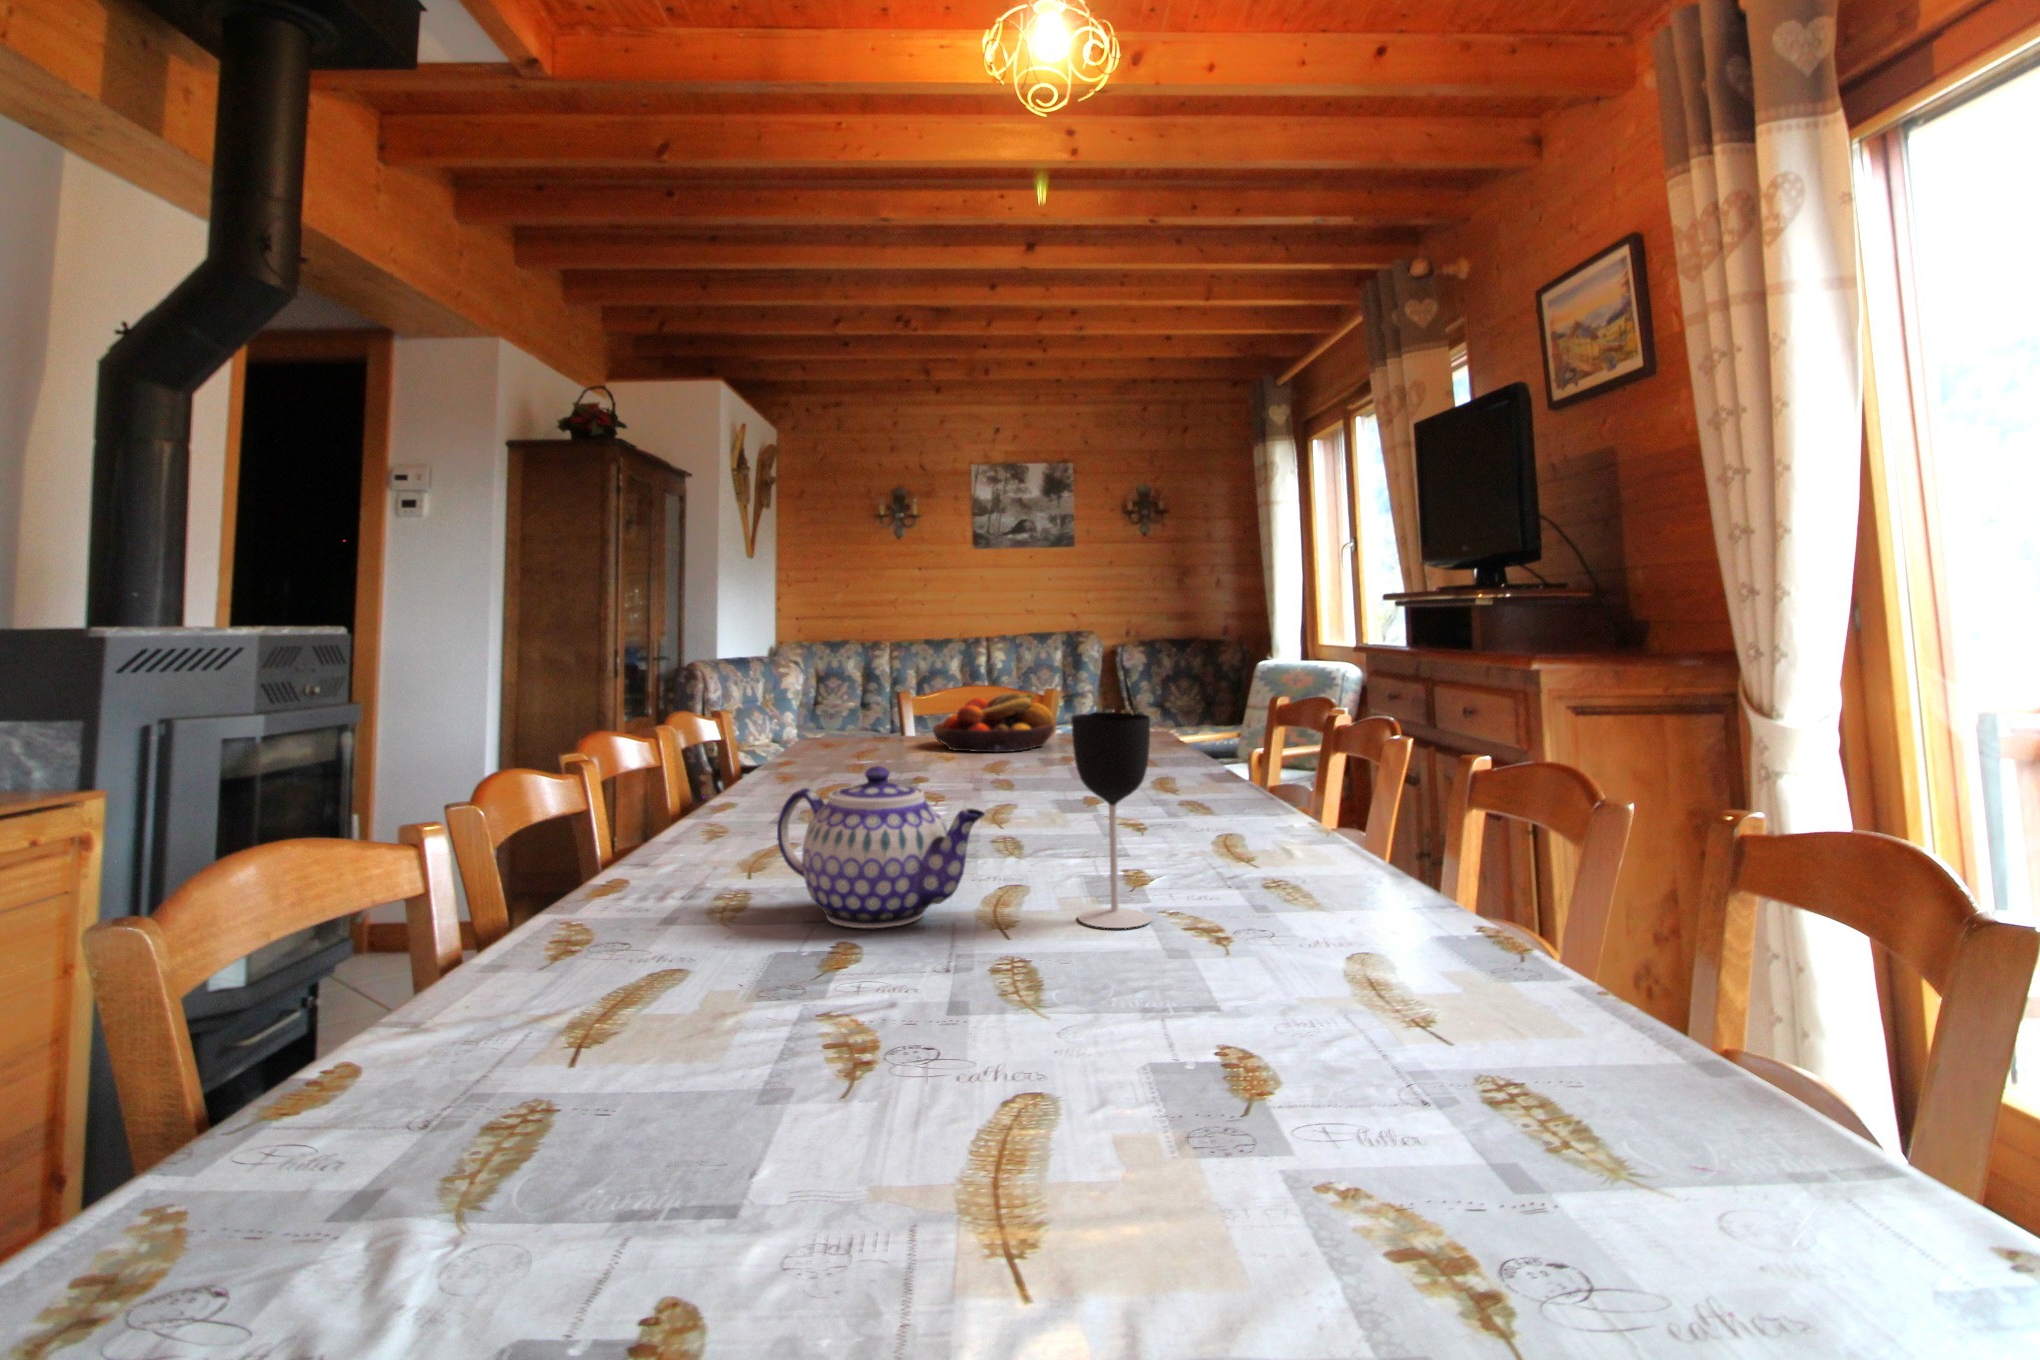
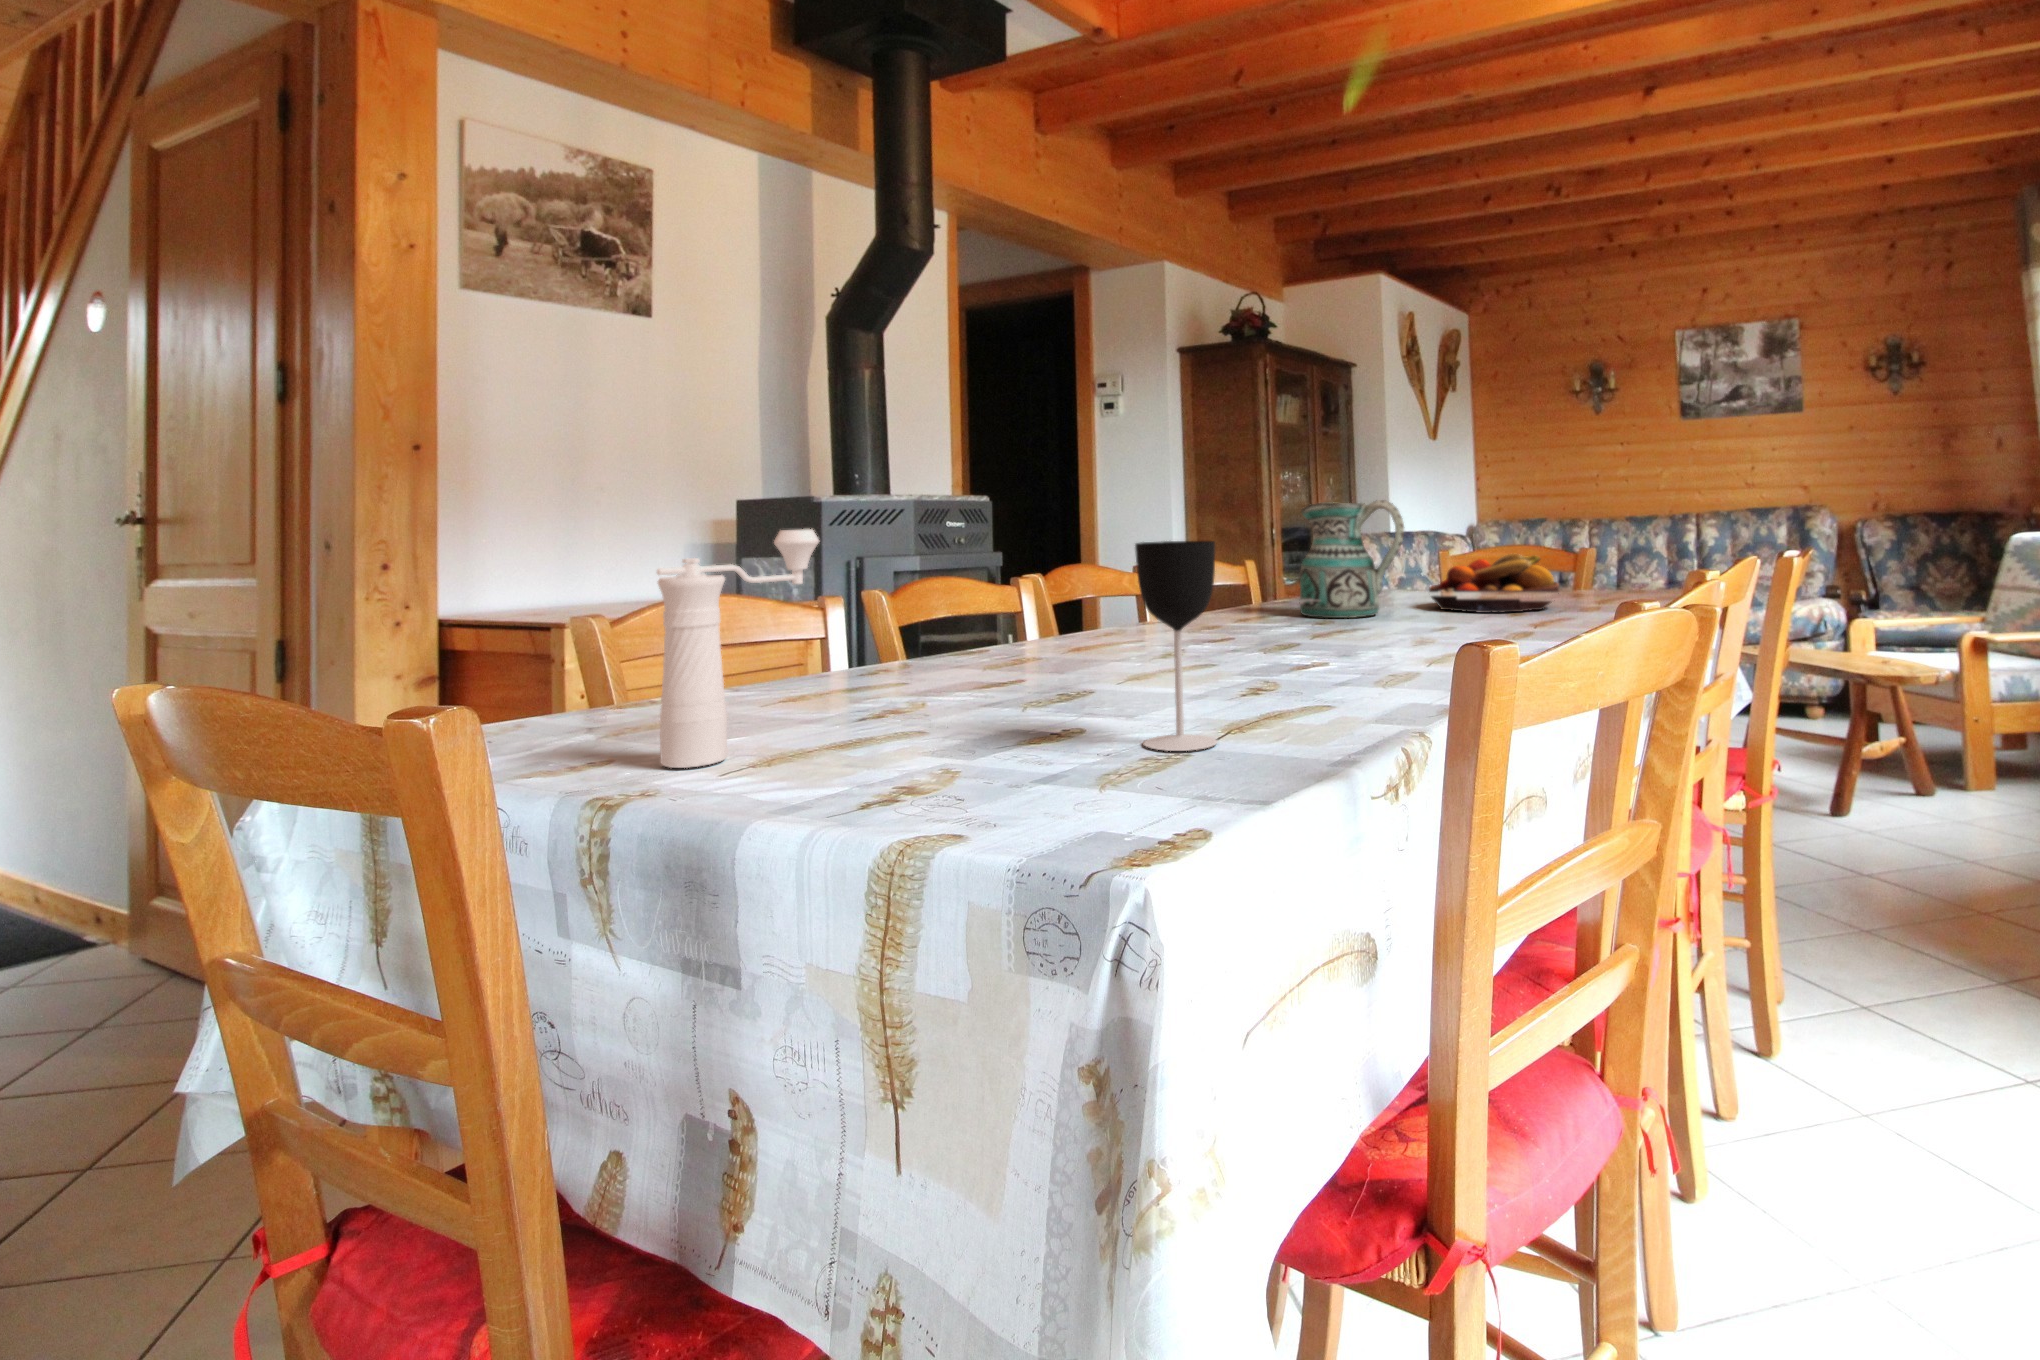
ceramic pitcher: none [832,642,943,767] -> present [1300,500,1404,618]
pepper mill: none [624,714,744,1042] -> present [657,529,819,768]
teapot: present [777,766,985,928] -> none [942,586,1076,725]

